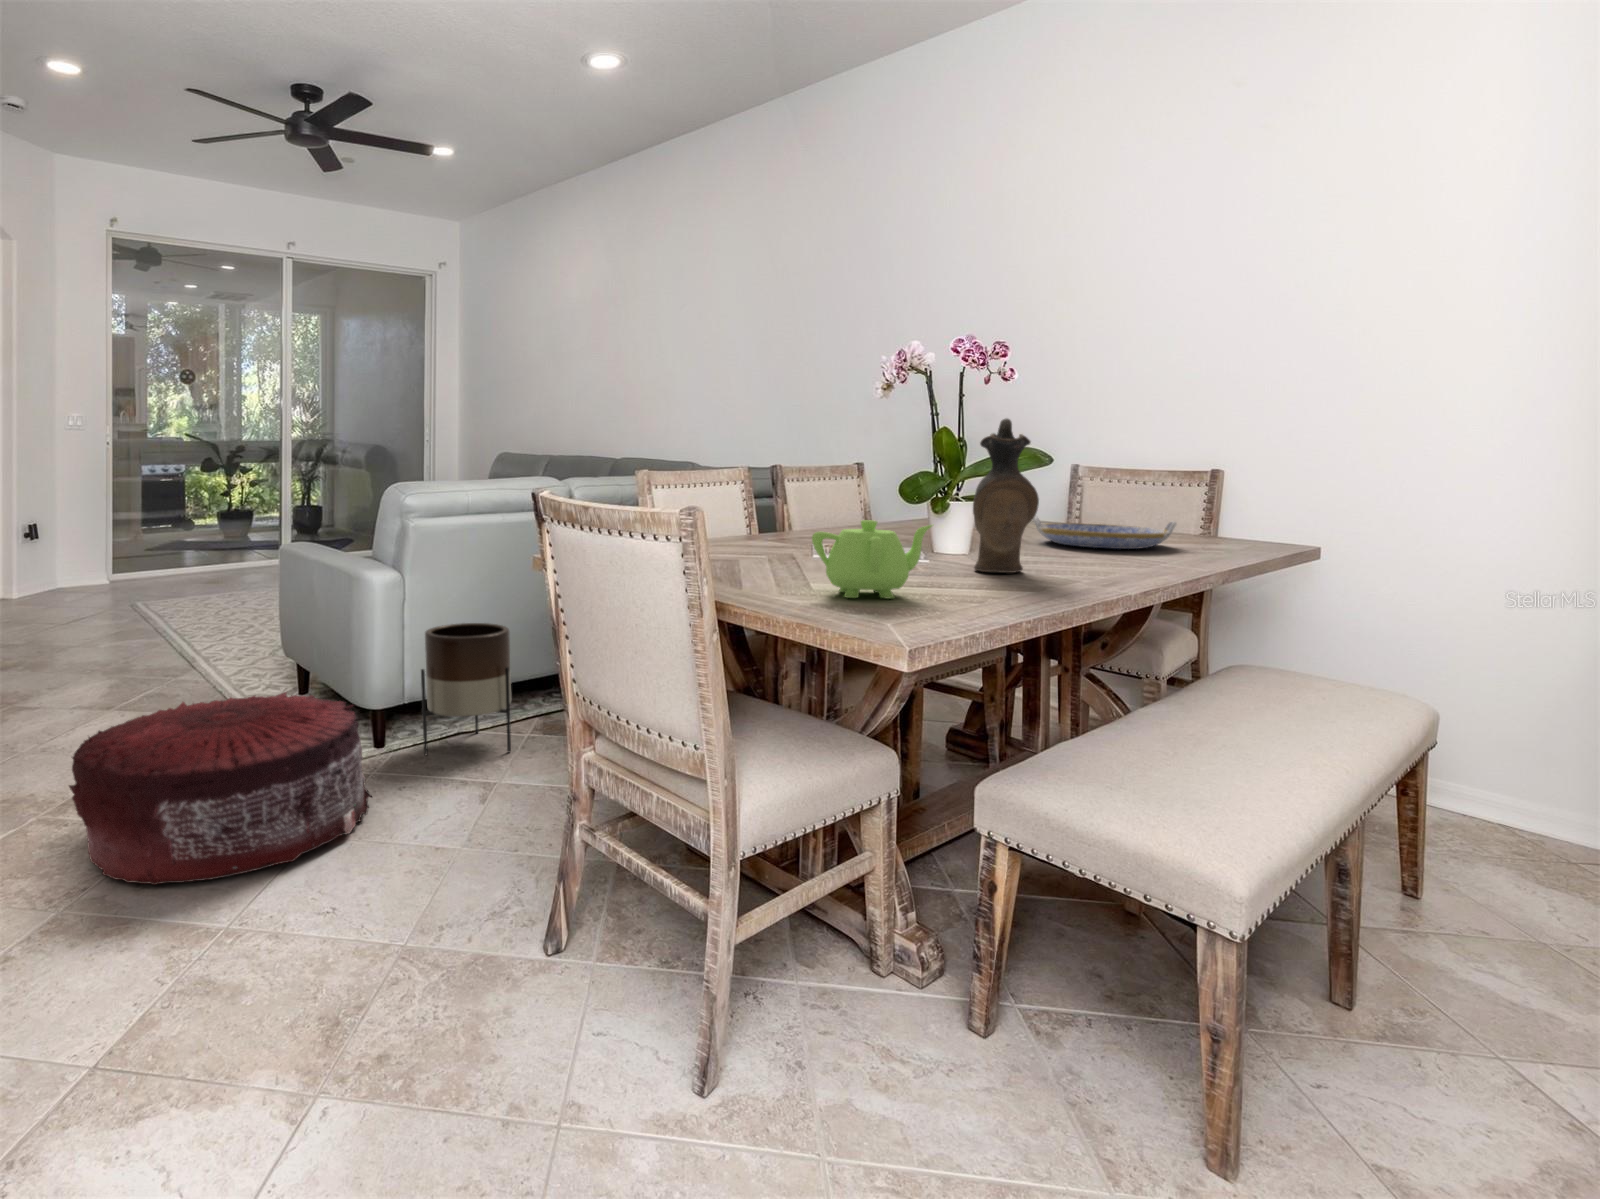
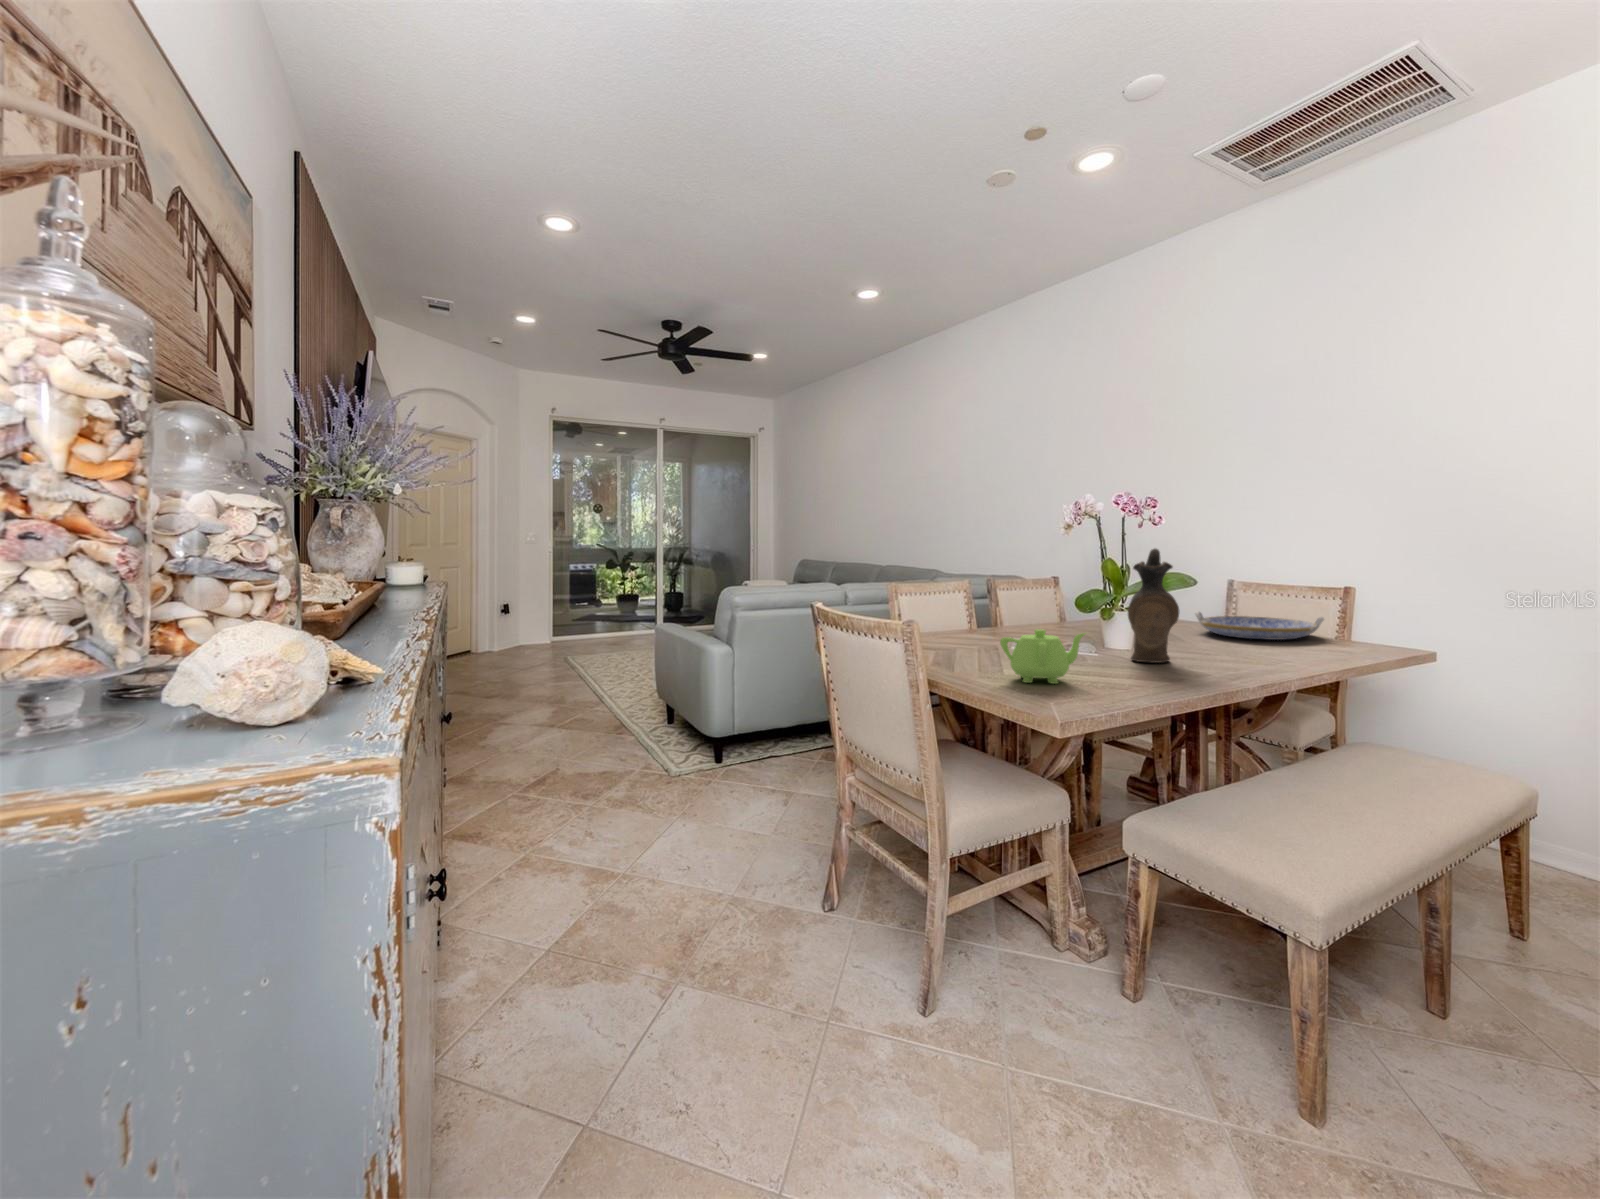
planter: present [421,623,511,755] -> none [746,682,803,773]
pouf: present [69,692,372,885] -> none [556,724,717,840]

